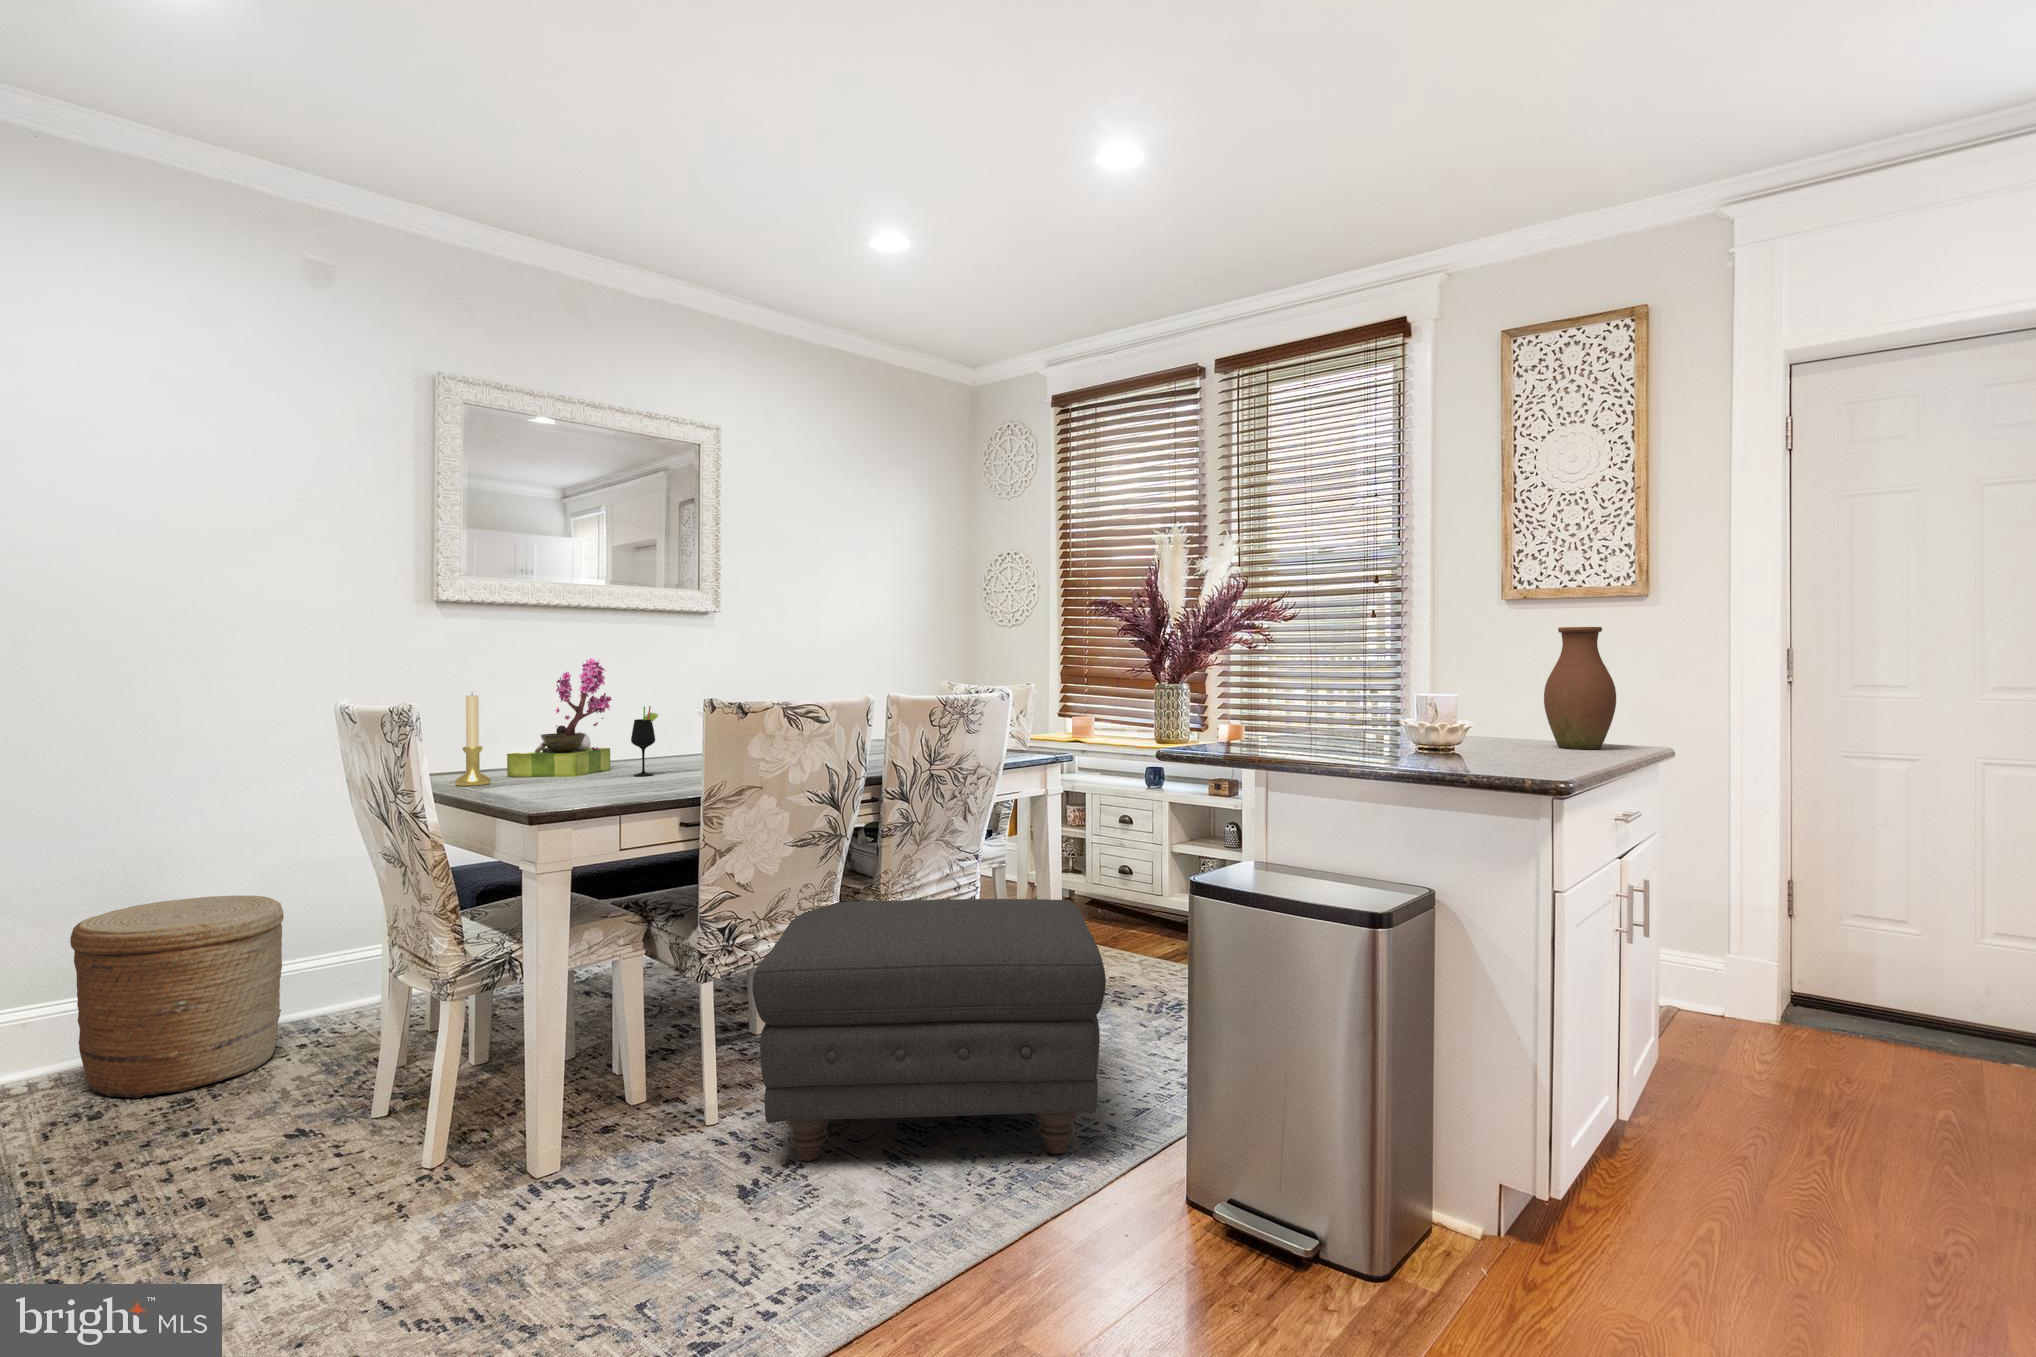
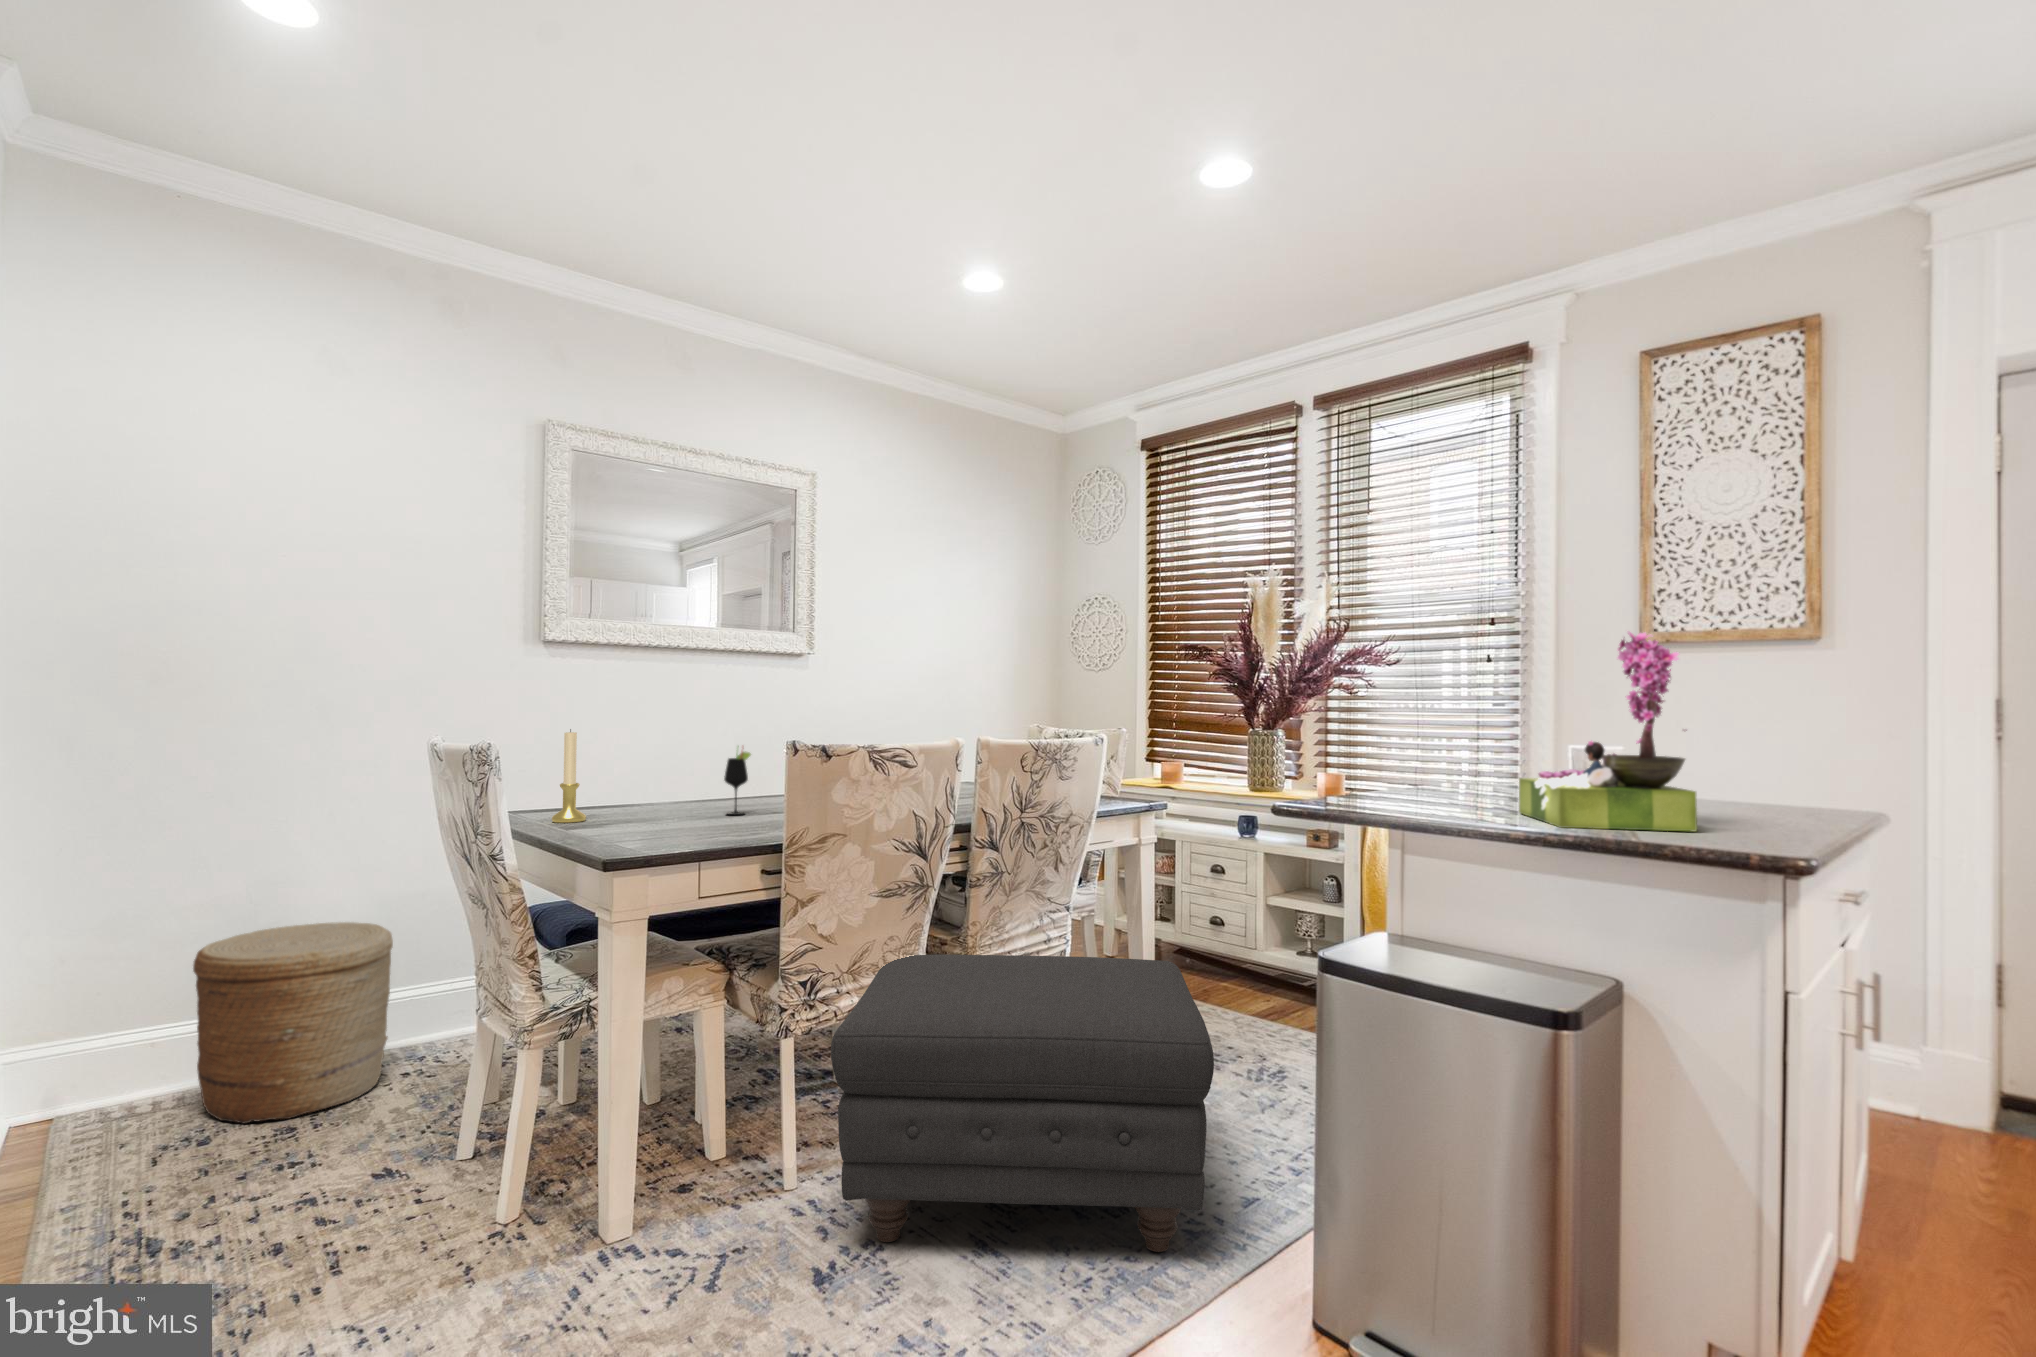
vase: present [1544,627,1616,749] -> none [1723,674,1816,815]
flower arrangement: present [507,658,612,777] -> present [1519,632,1697,832]

